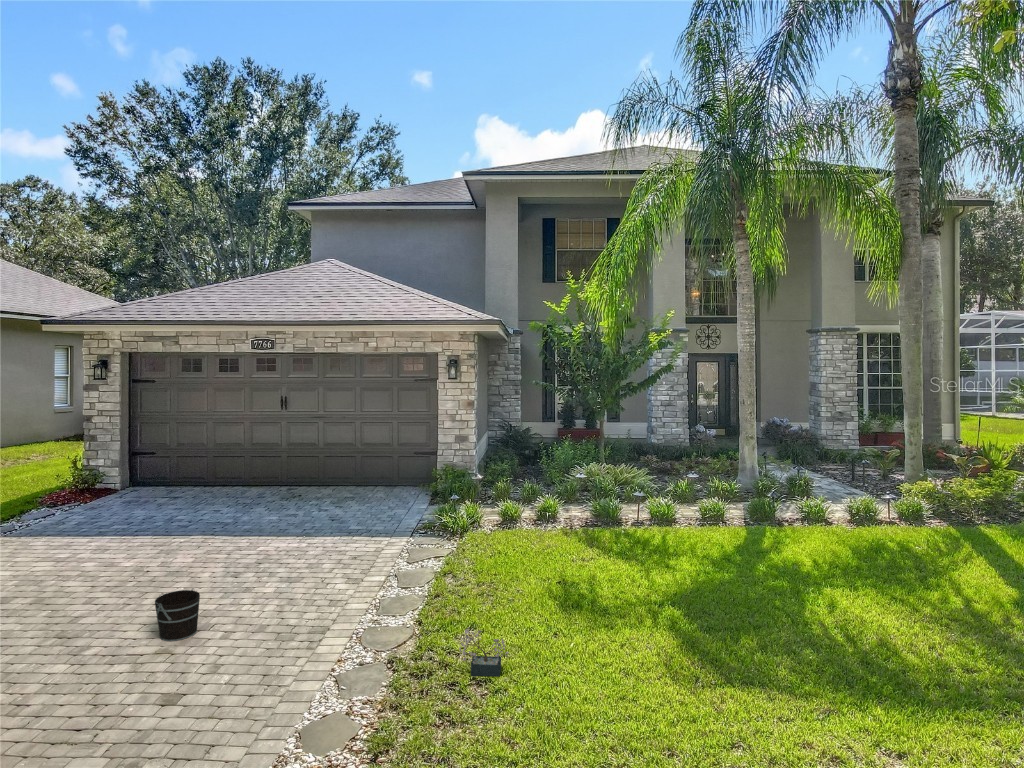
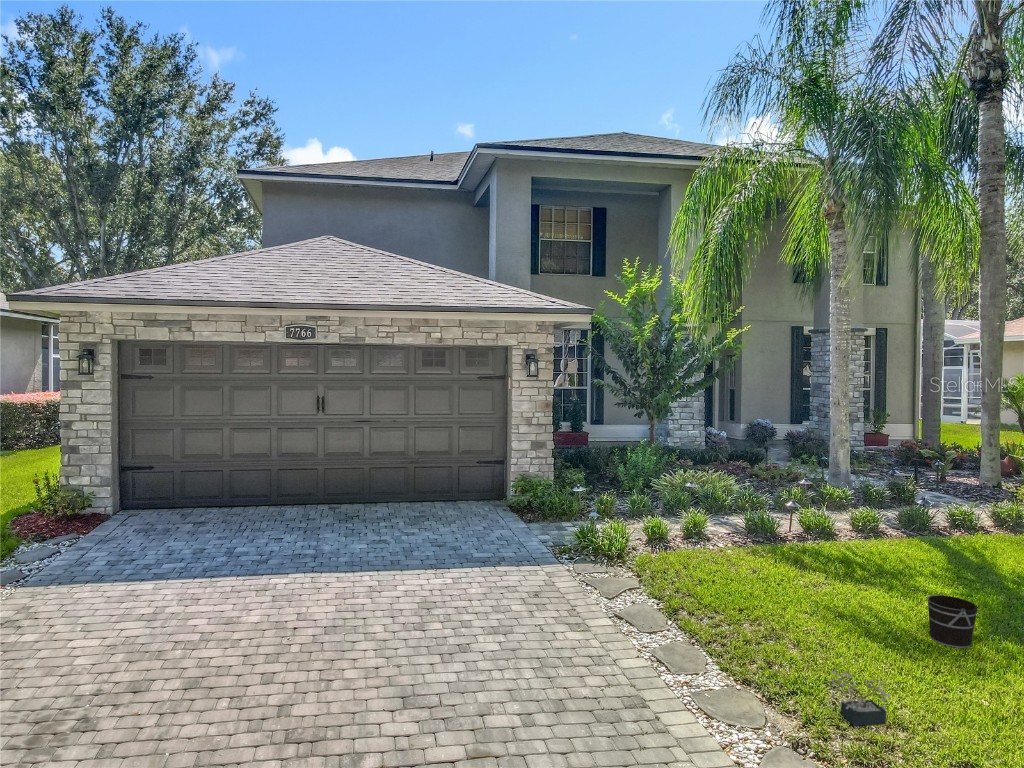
bucket: present [155,588,200,641] -> present [928,593,977,648]

